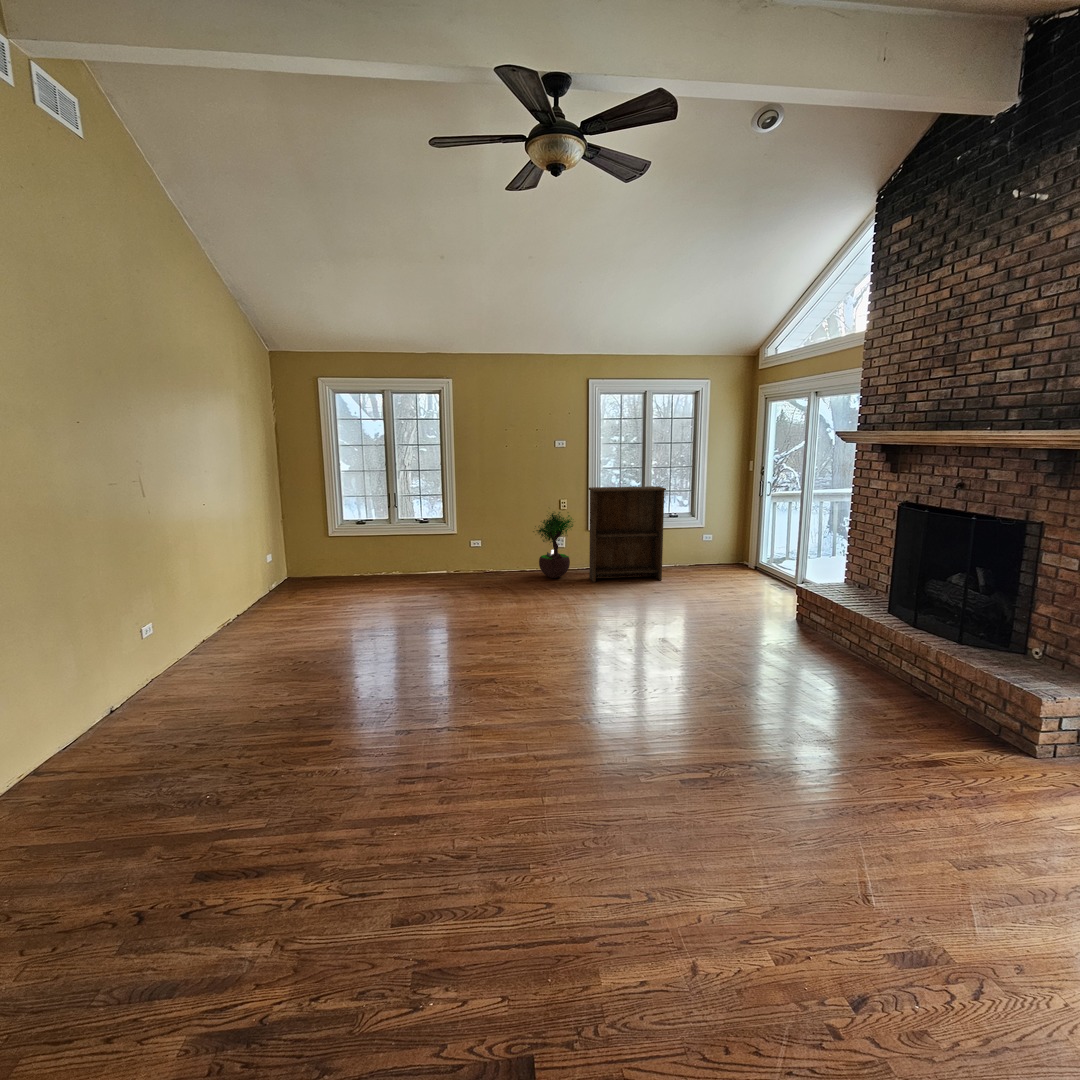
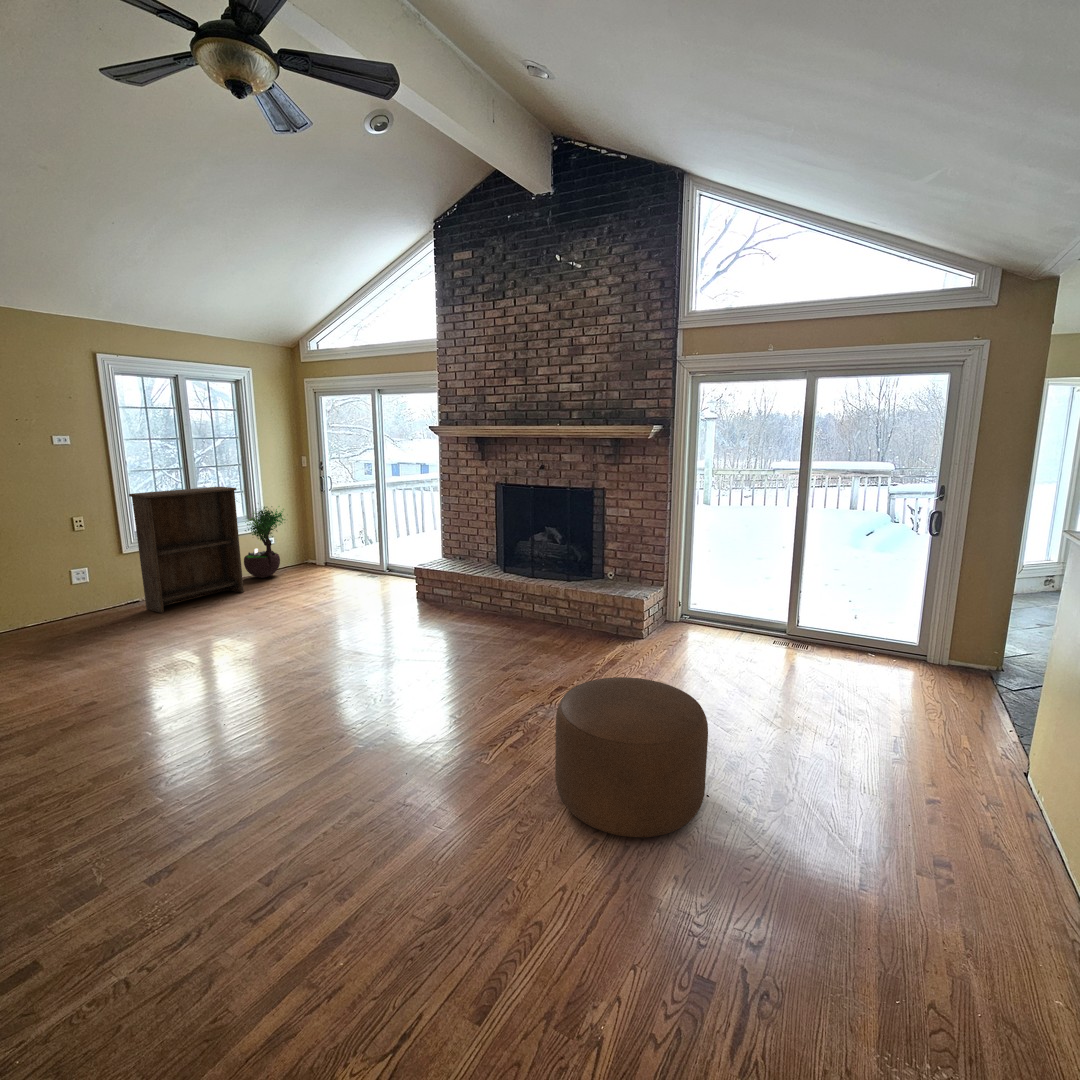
potted tree: present [533,512,573,578] -> present [244,507,285,578]
ottoman: none [624,741,820,959] -> present [555,677,708,837]

